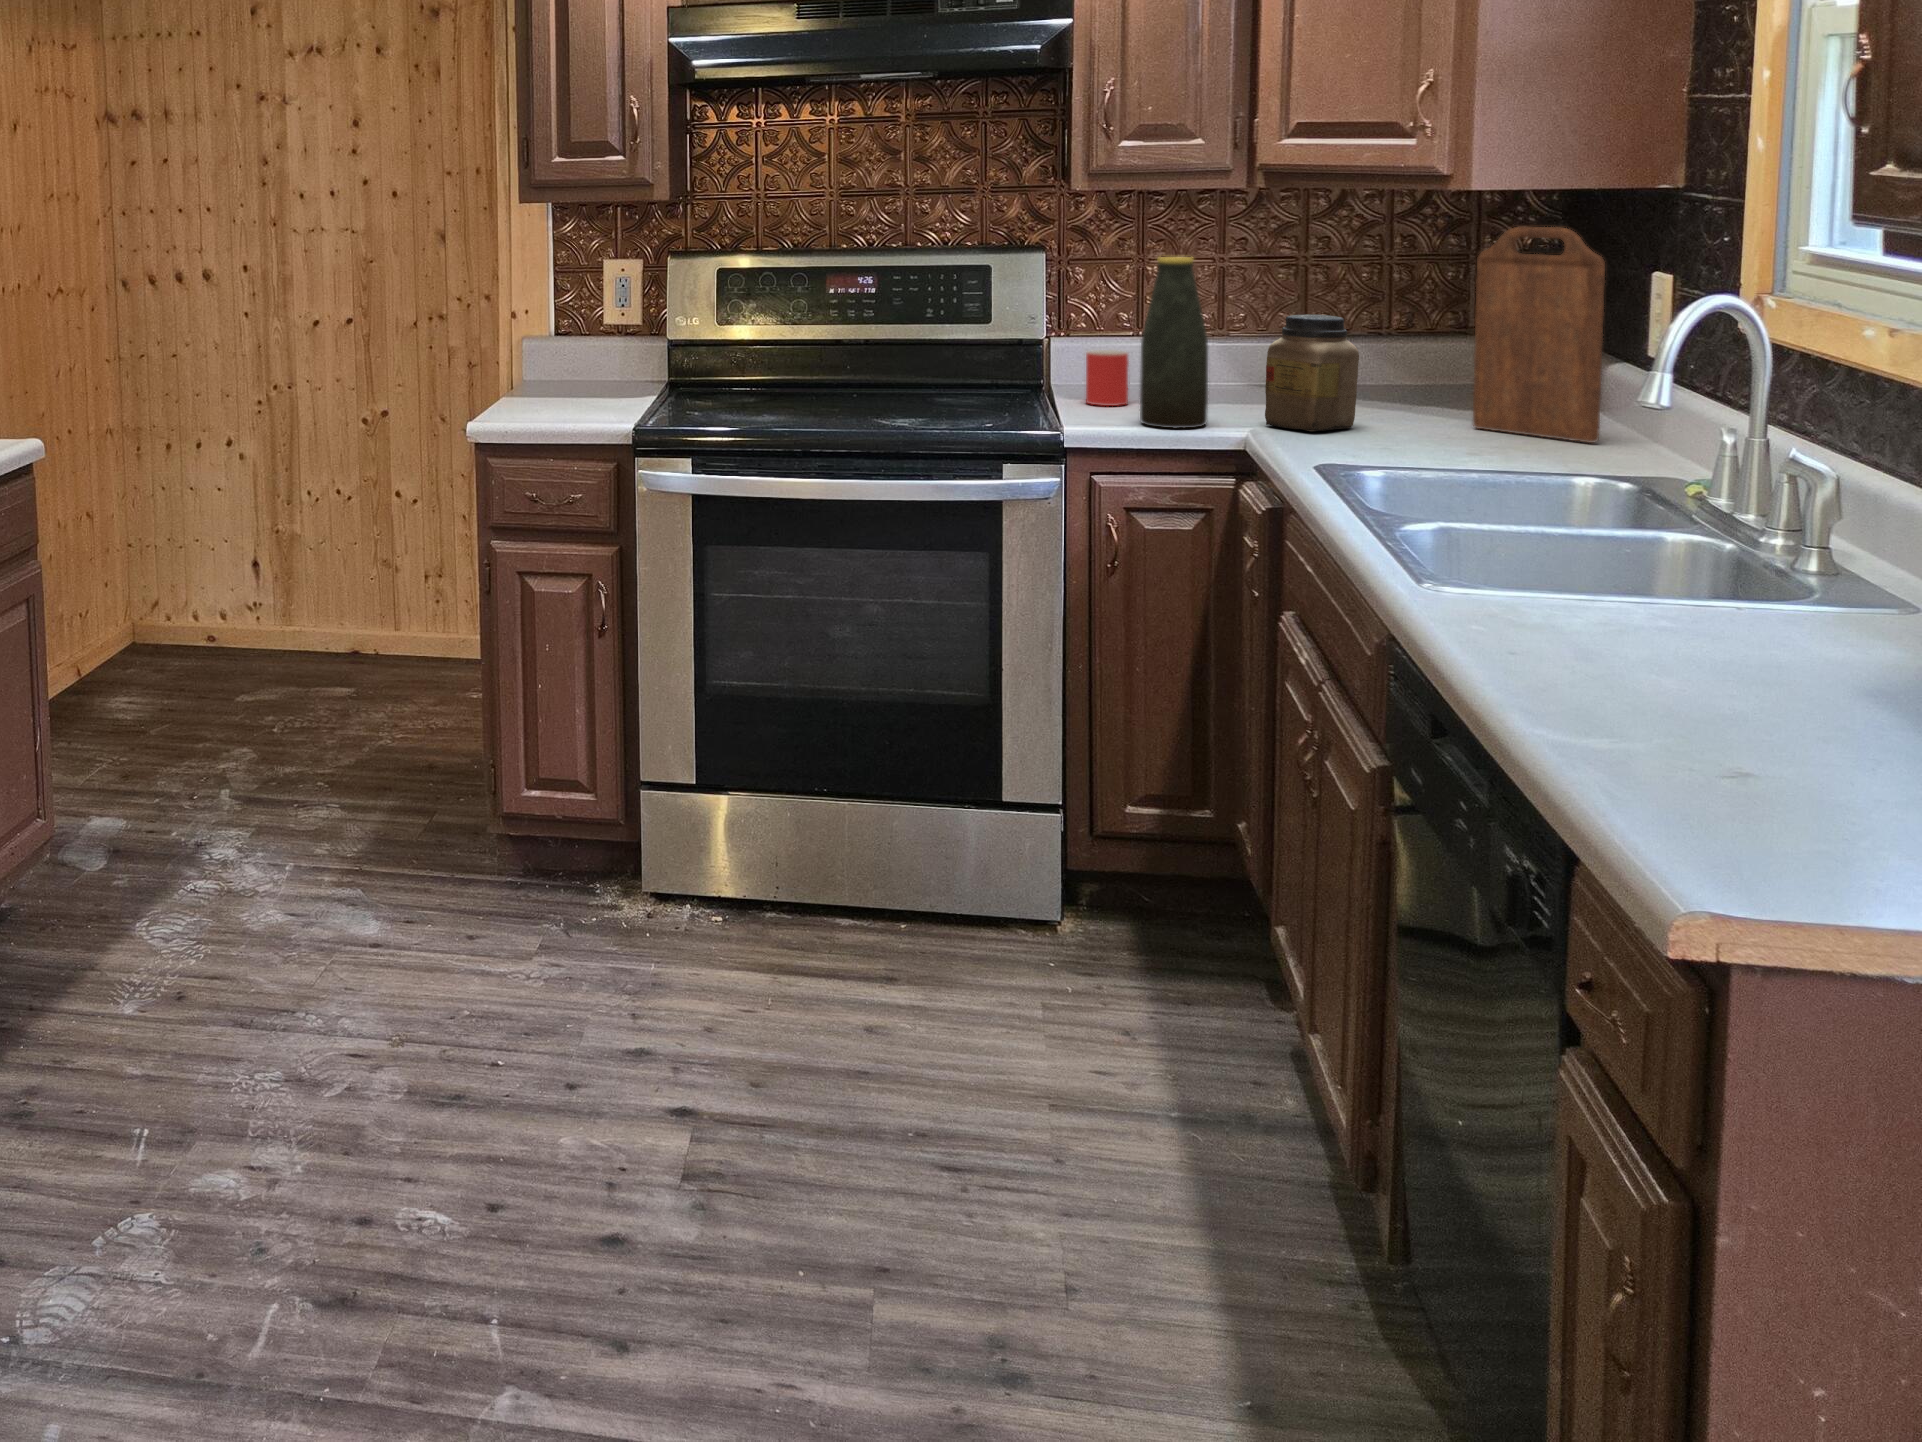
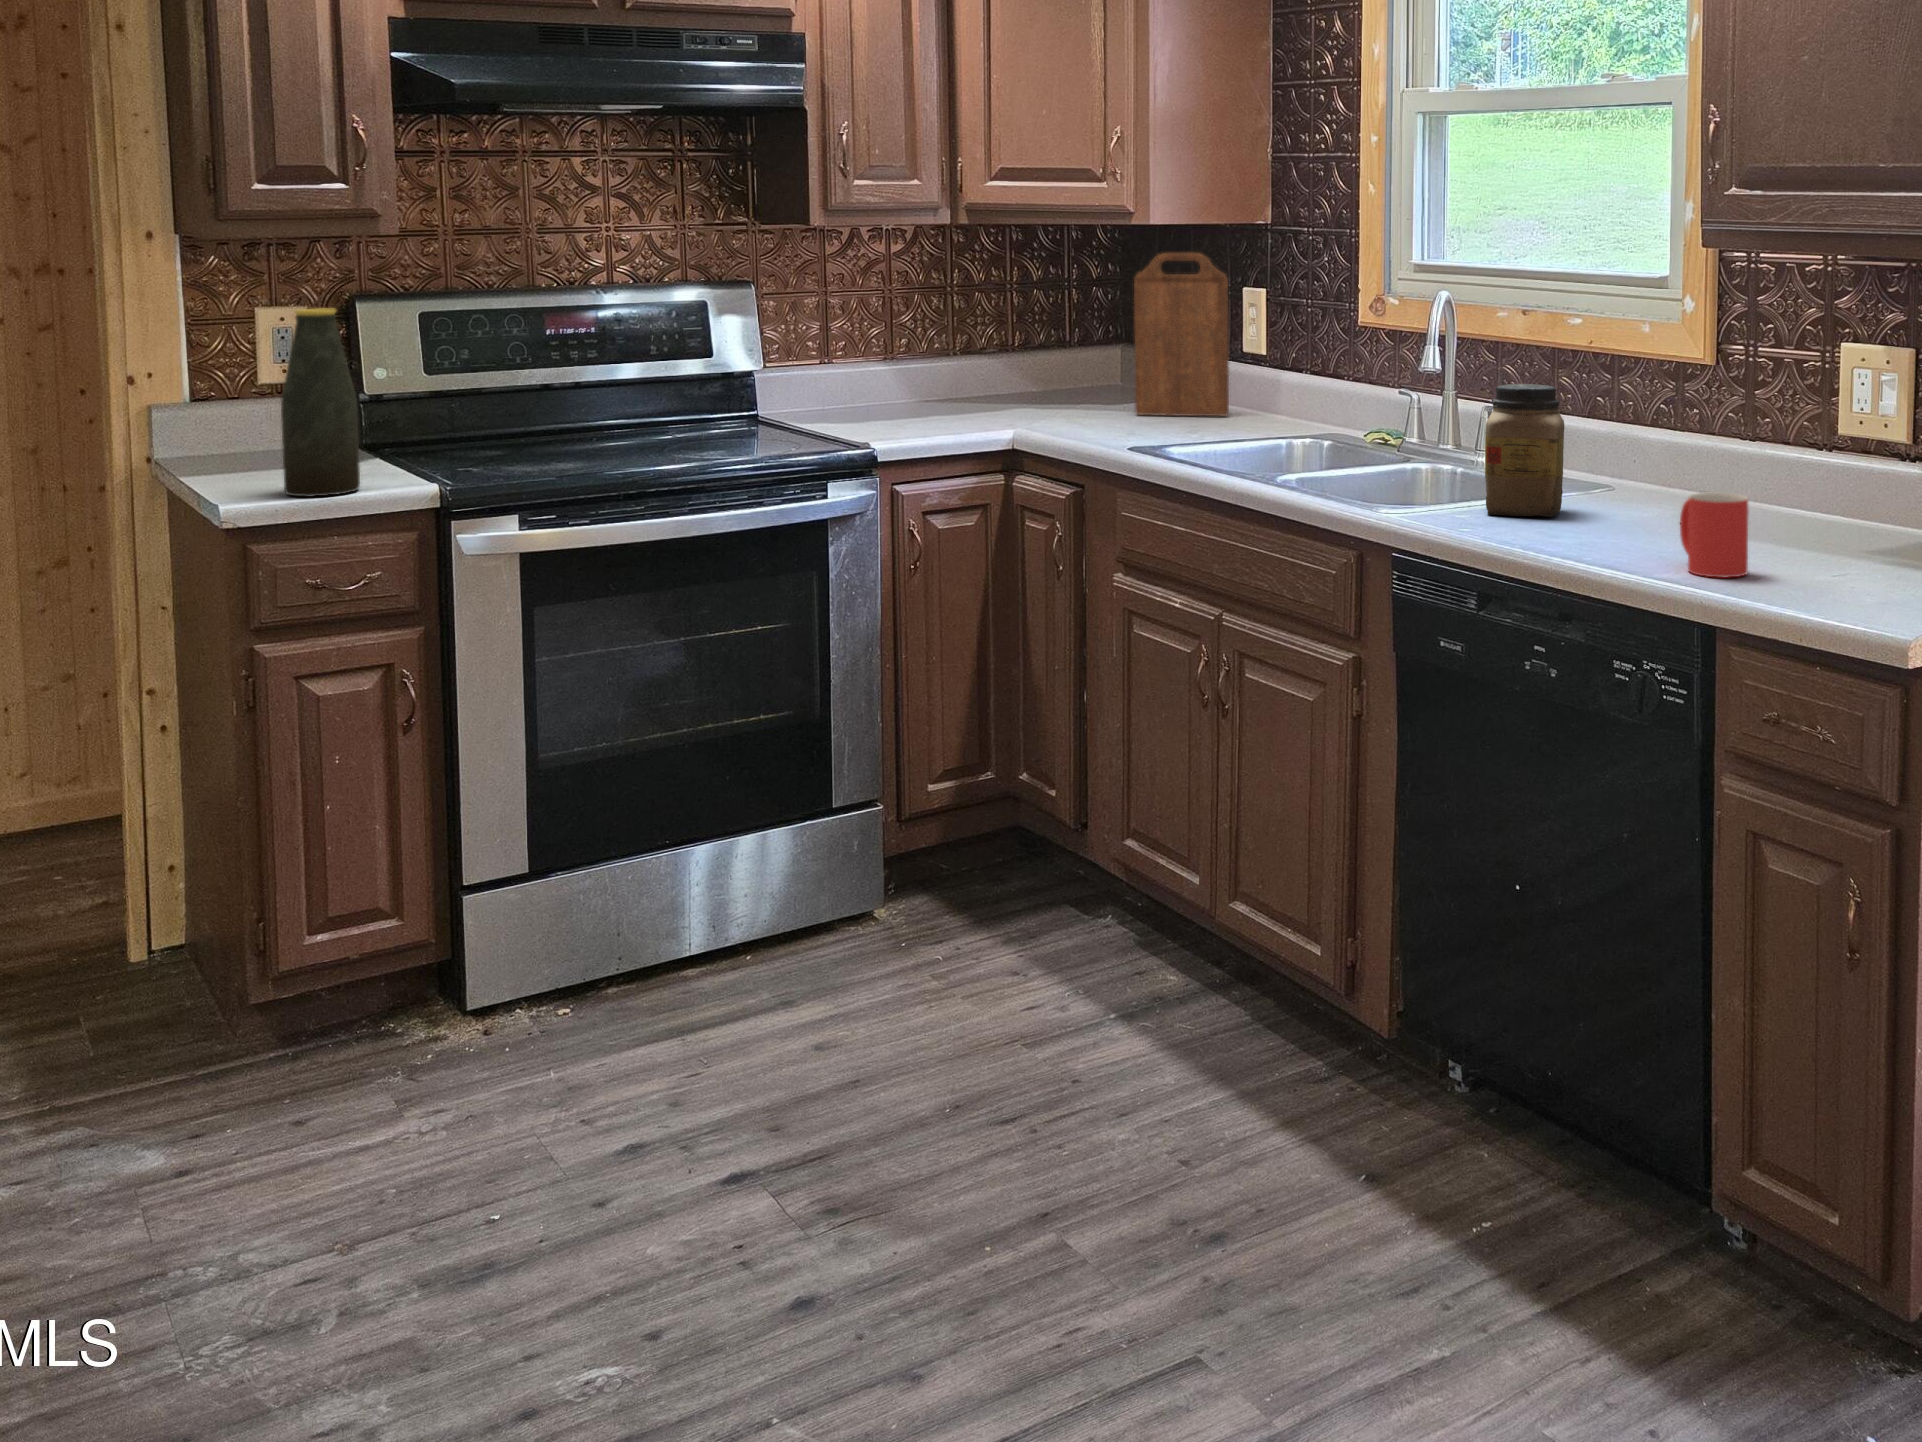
bottle: present [1140,257,1208,428] -> present [281,309,360,497]
jar: present [1265,314,1359,431] -> present [1485,384,1565,517]
mug: present [1086,350,1128,406] -> present [1680,492,1748,577]

